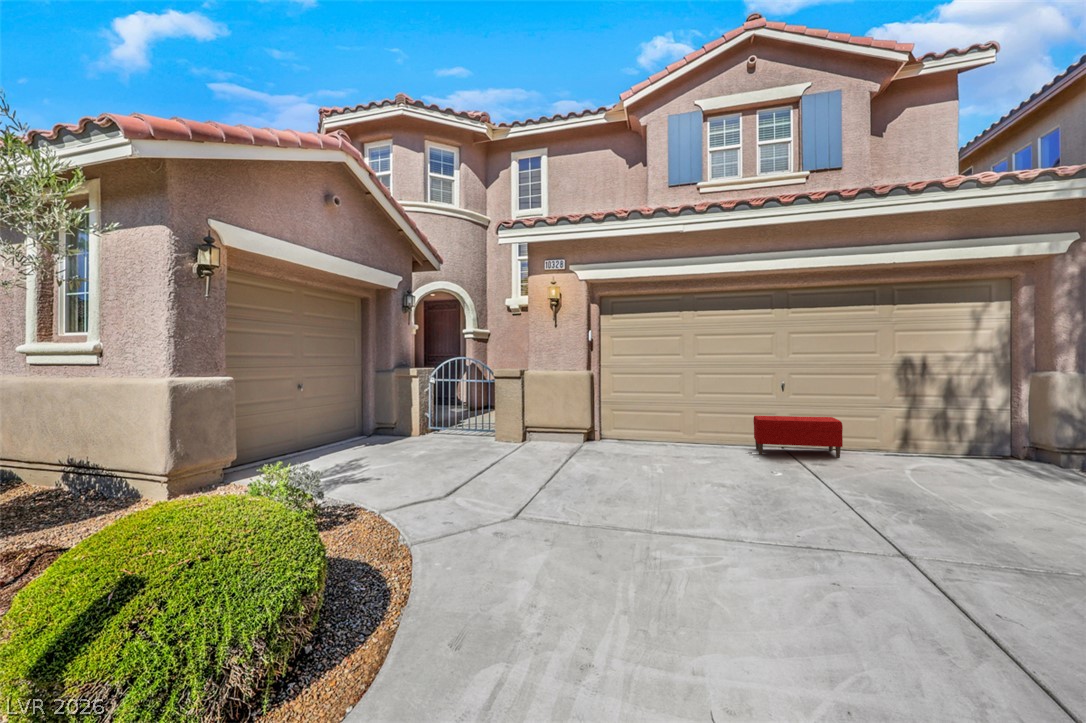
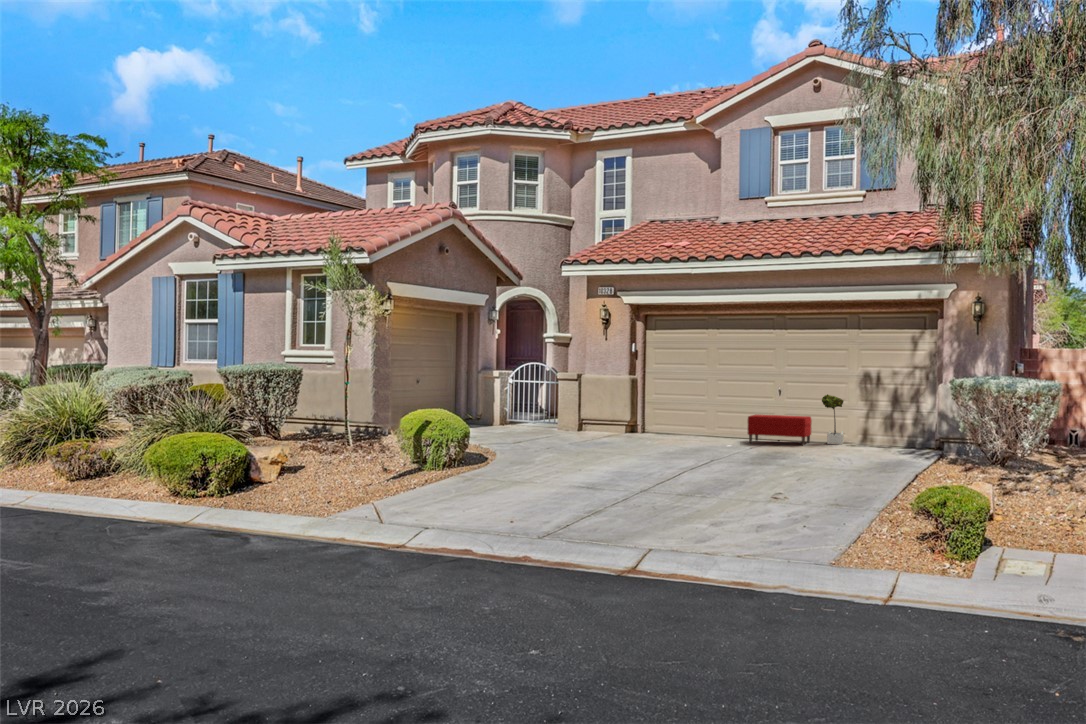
potted tree: none [853,388,887,455] -> present [822,394,844,445]

